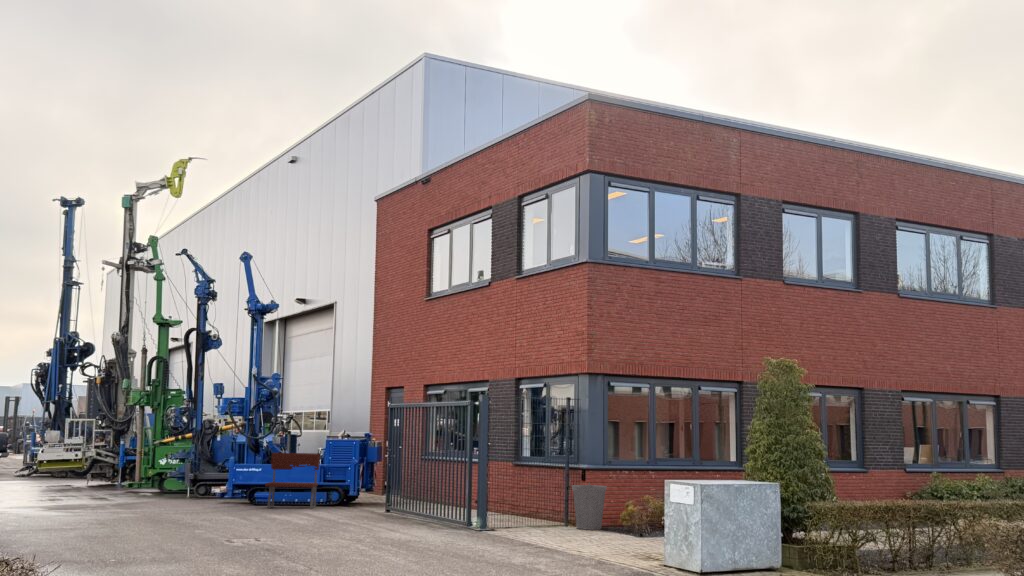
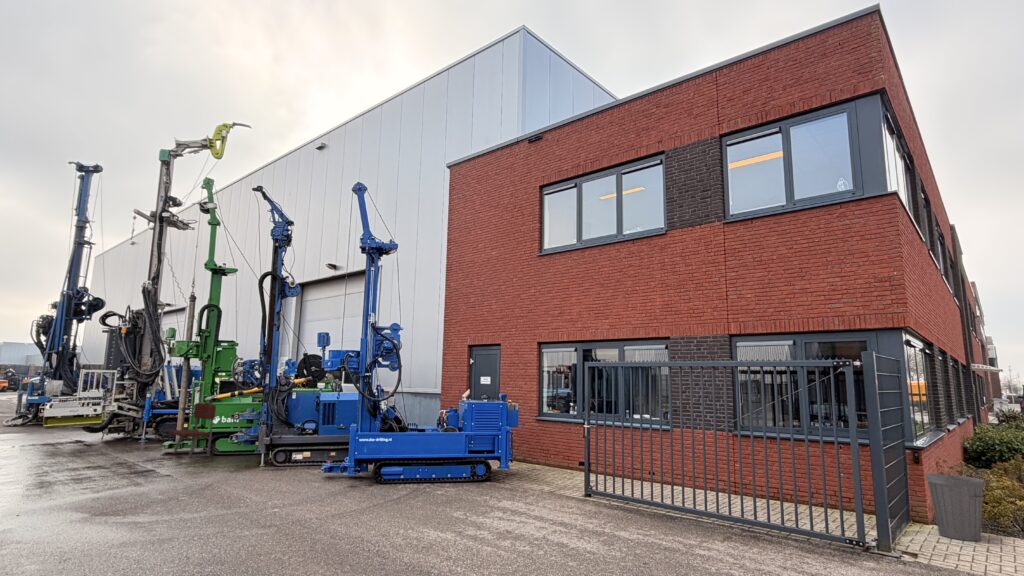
bench: present [265,453,320,509] -> present [168,403,216,458]

